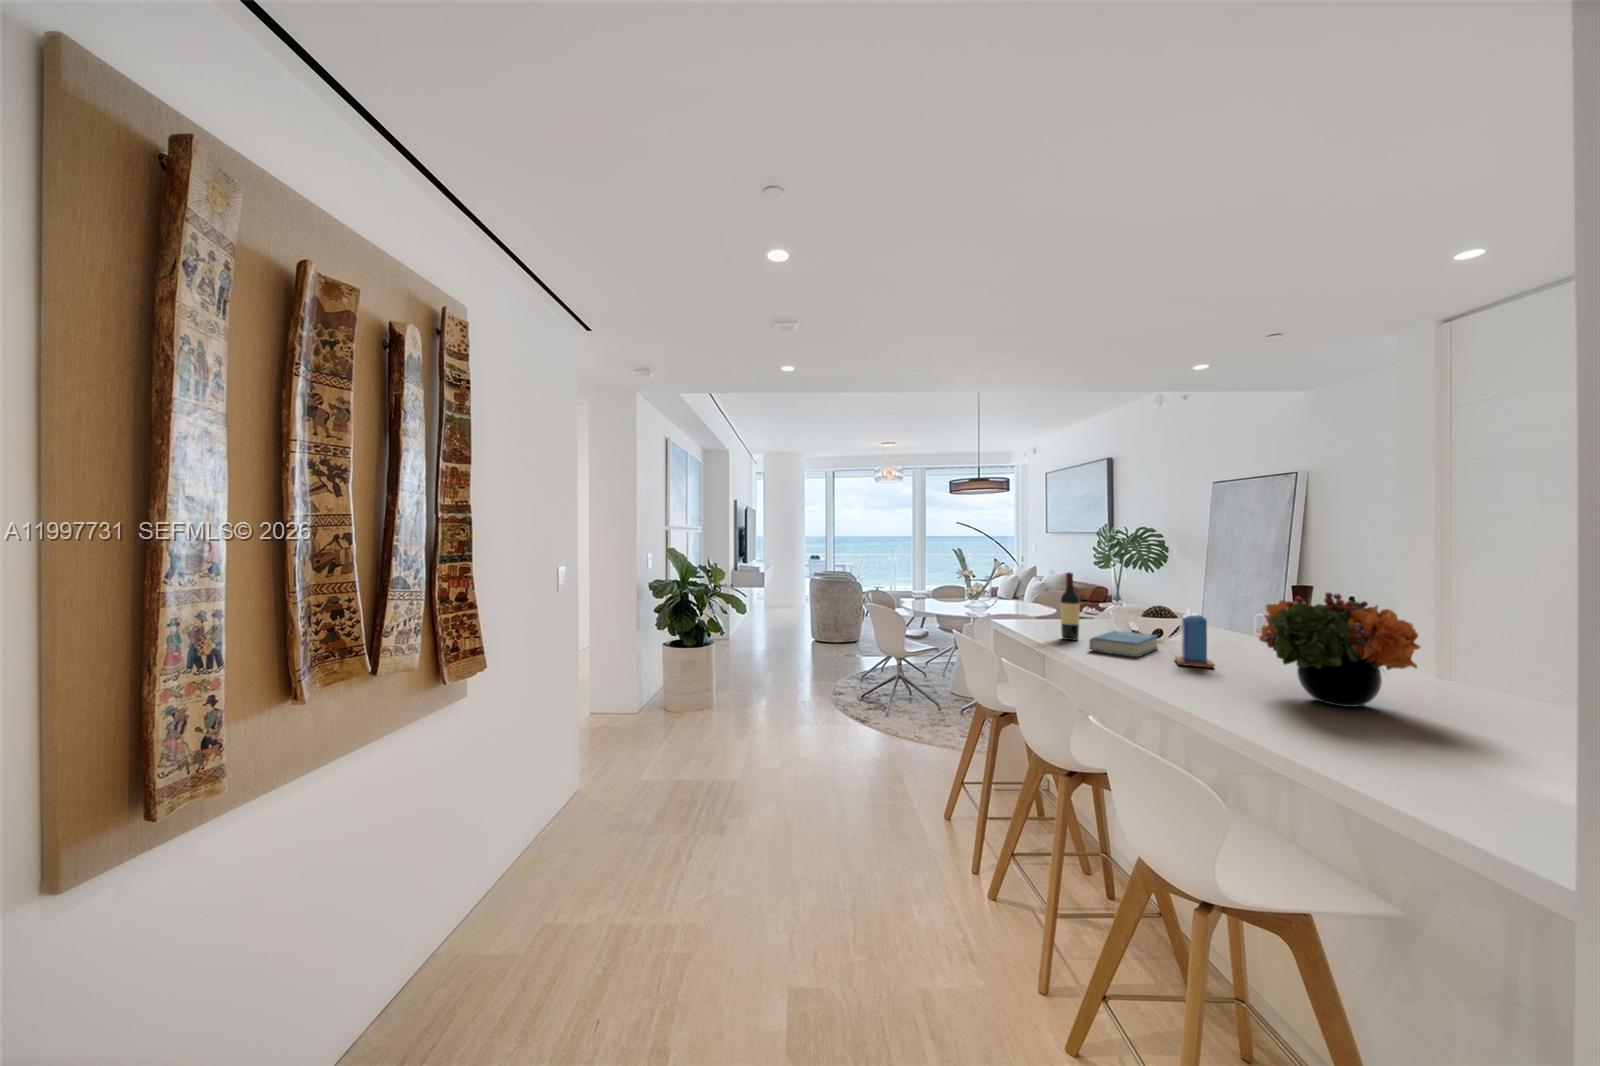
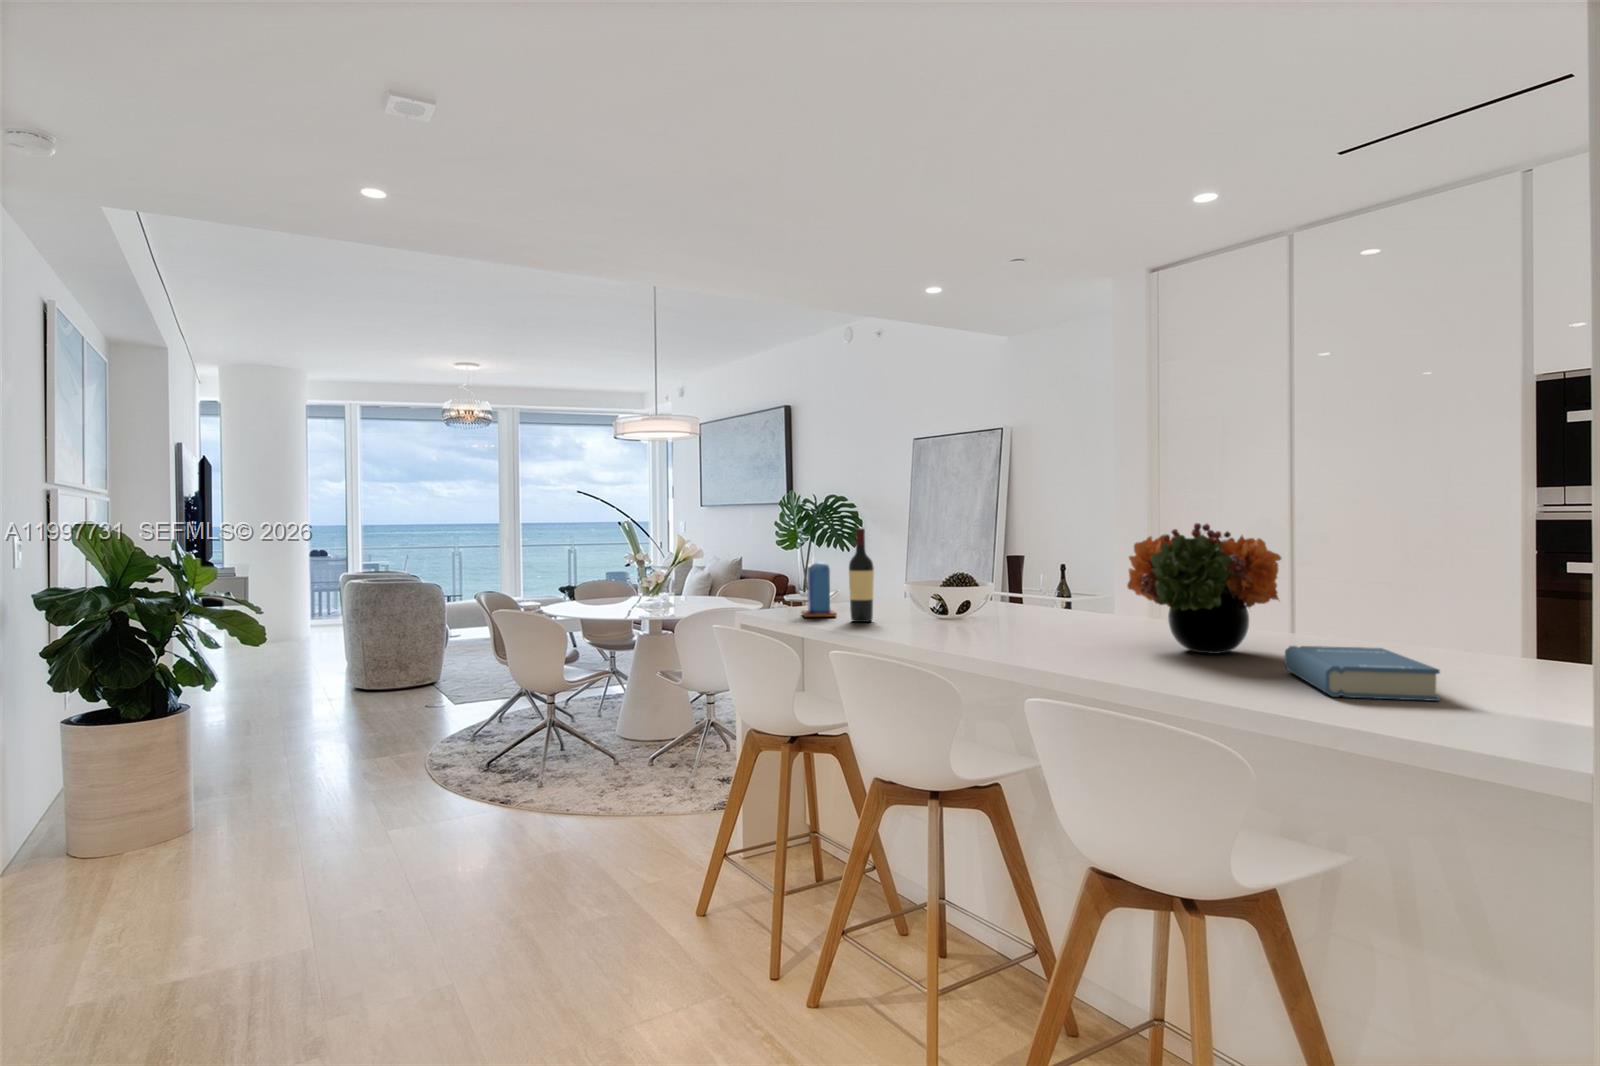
candle: present [1175,609,1214,668] -> present [801,558,837,617]
hardback book: present [1090,631,1158,657] -> present [1285,646,1440,701]

